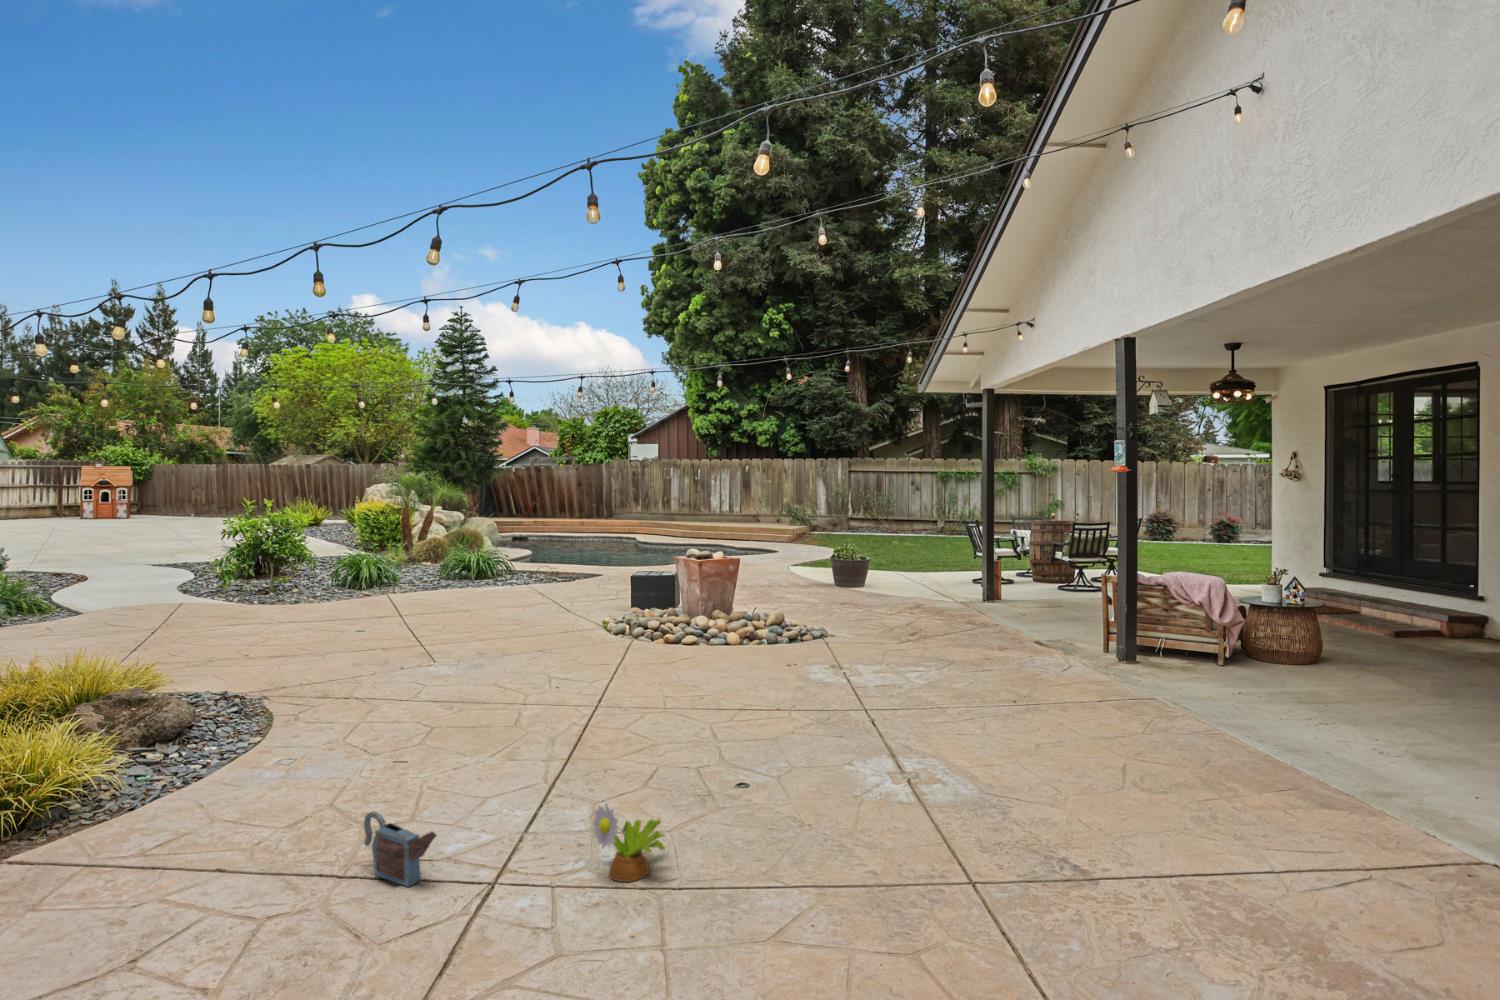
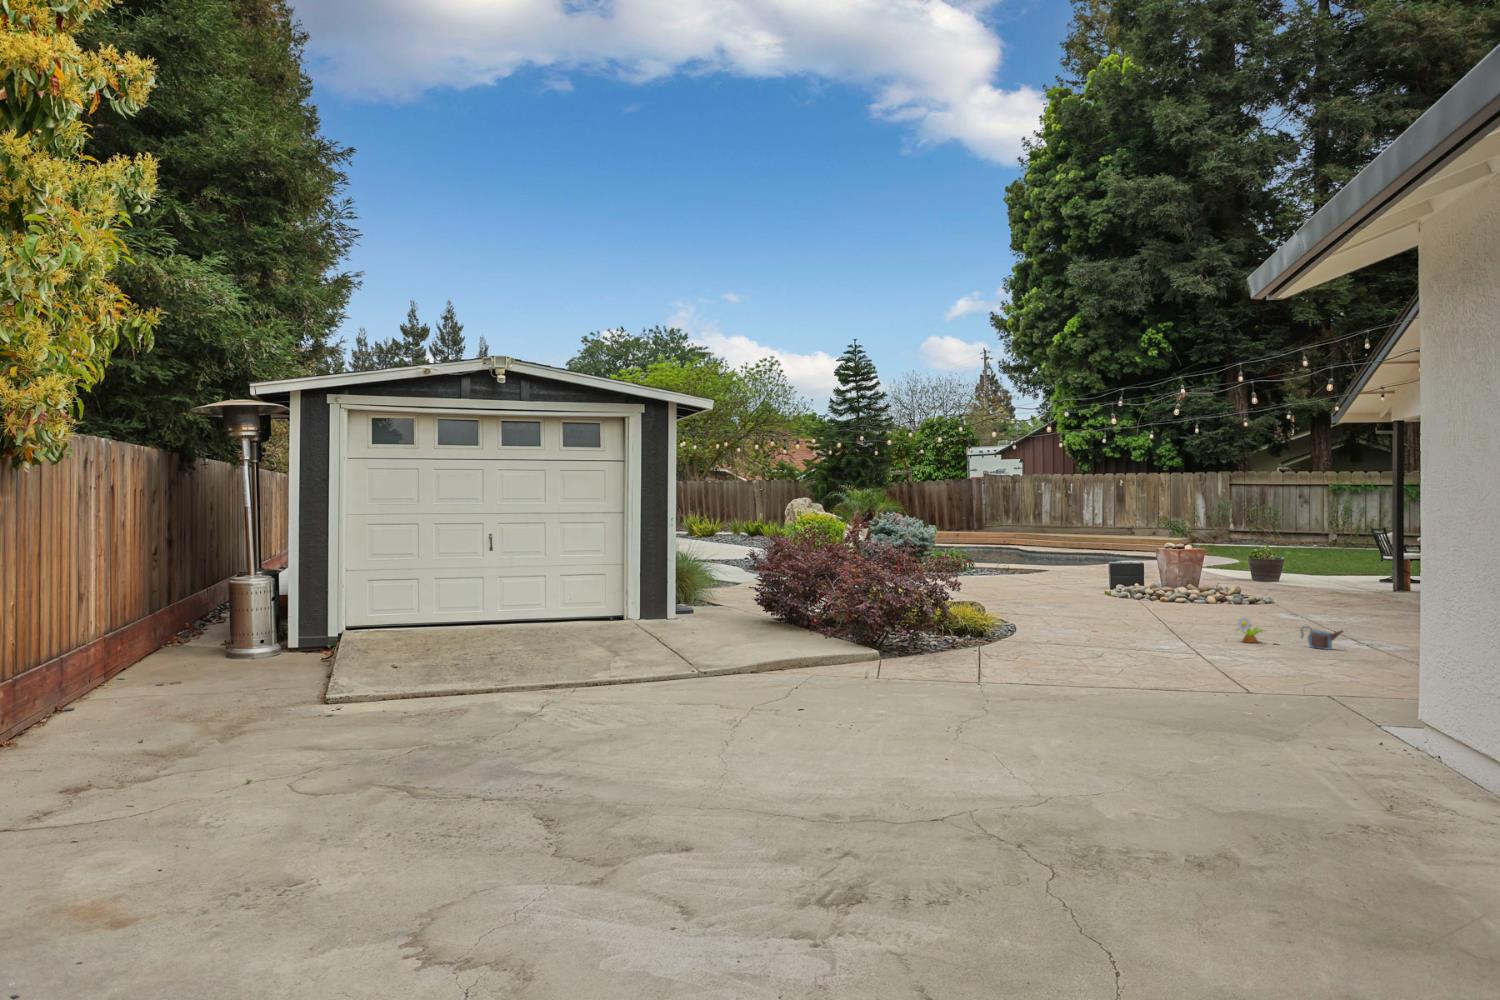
watering can: present [364,811,436,887] -> present [1301,626,1343,650]

